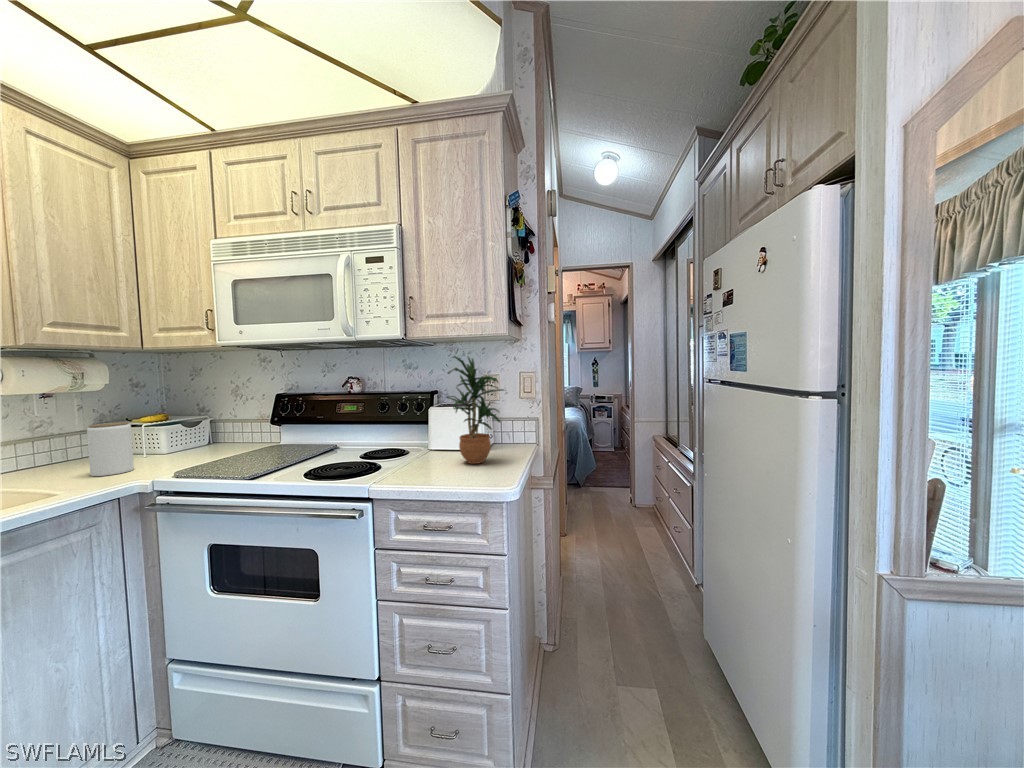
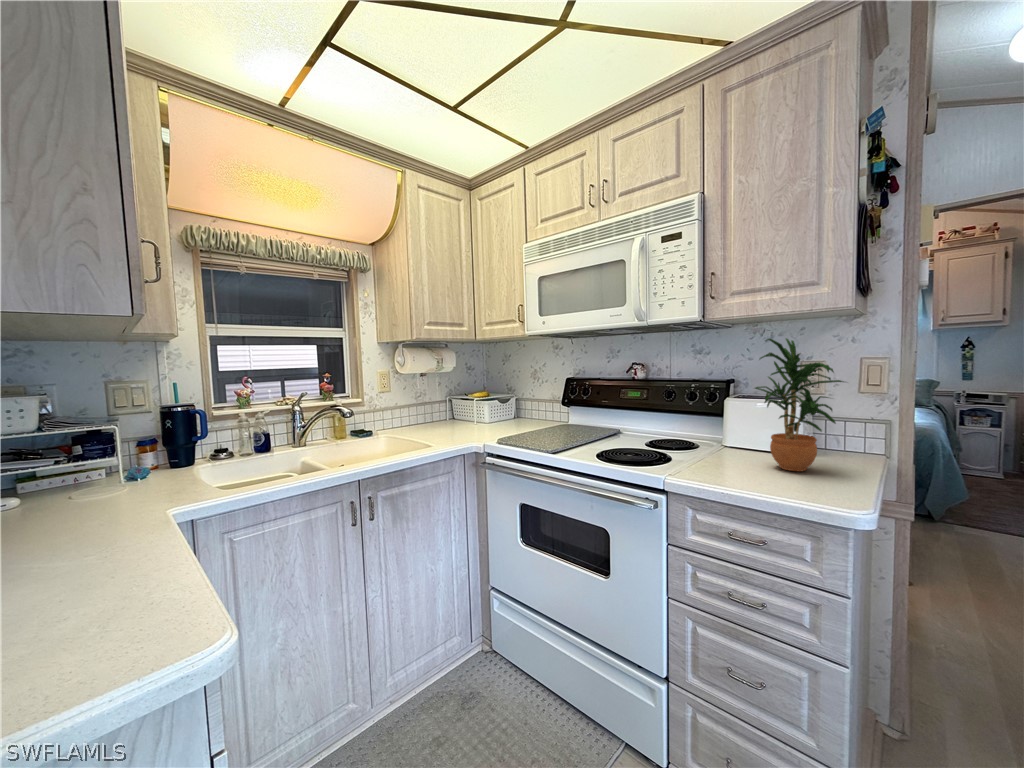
jar: present [87,422,134,476] -> none [446,396,471,436]

